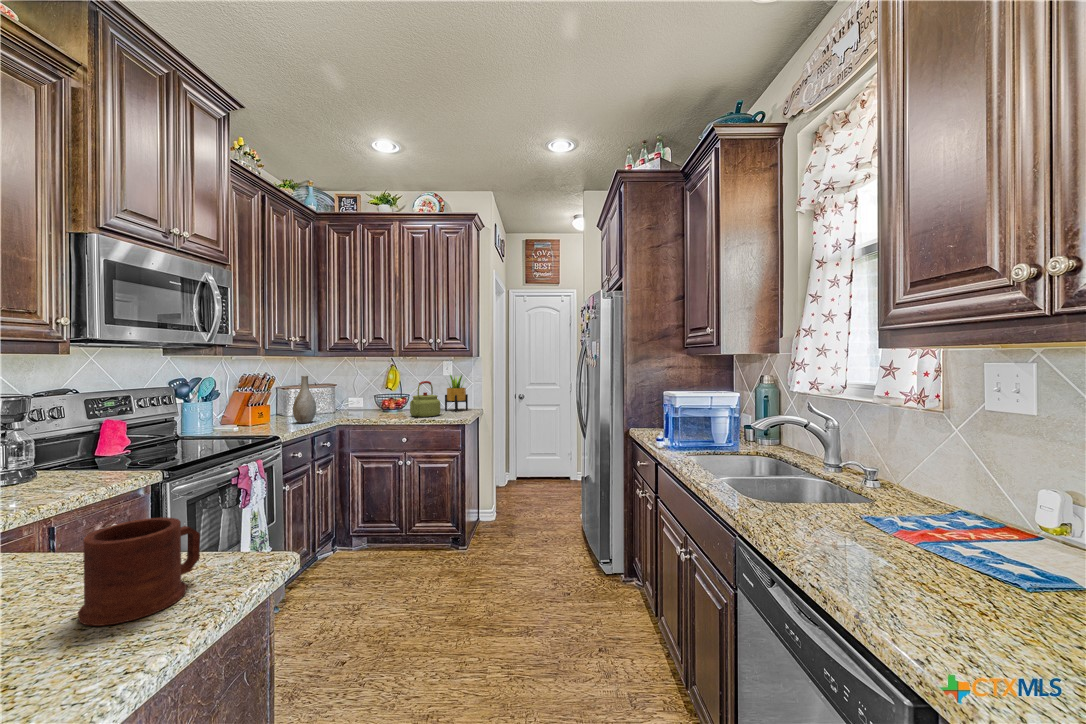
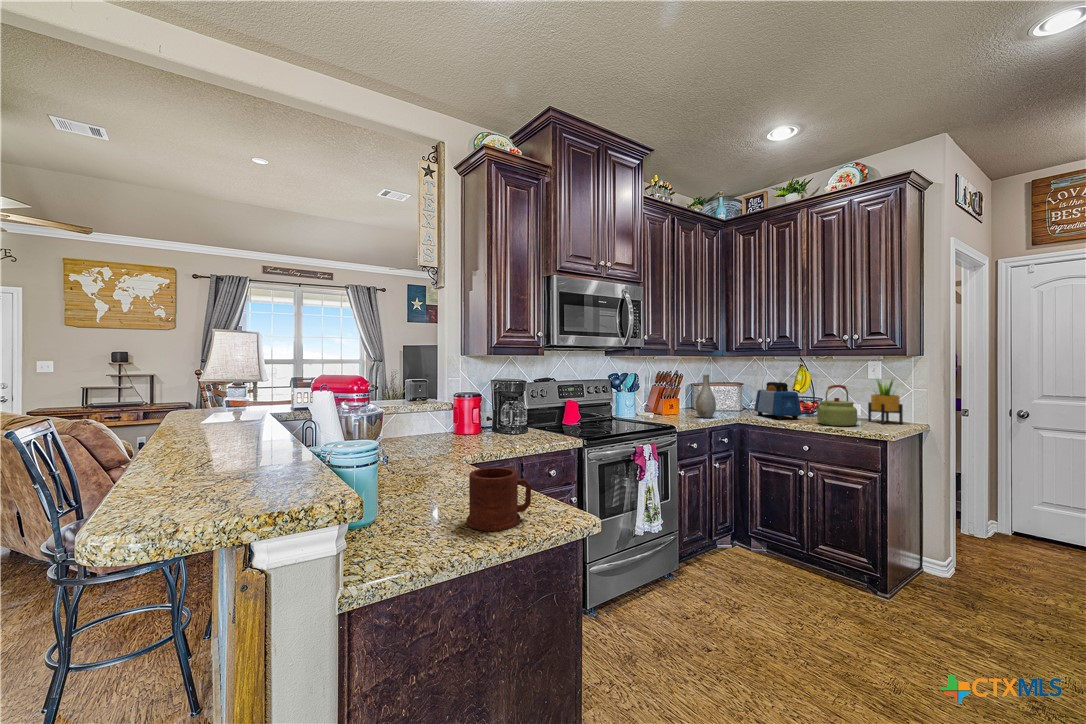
toaster: none [350,381,395,417] -> present [754,382,802,420]

